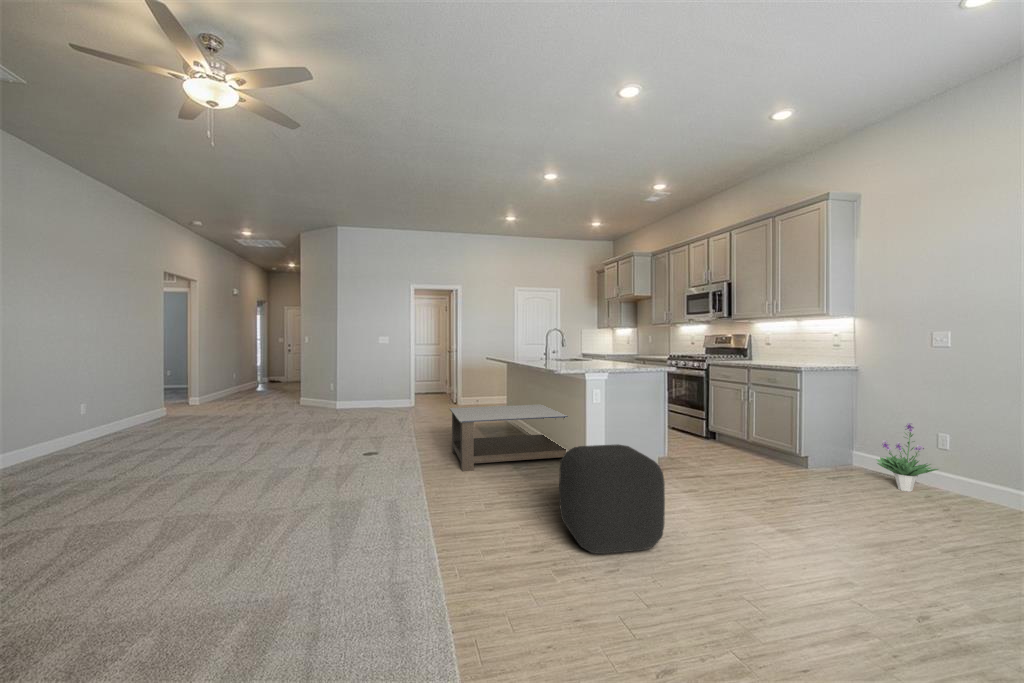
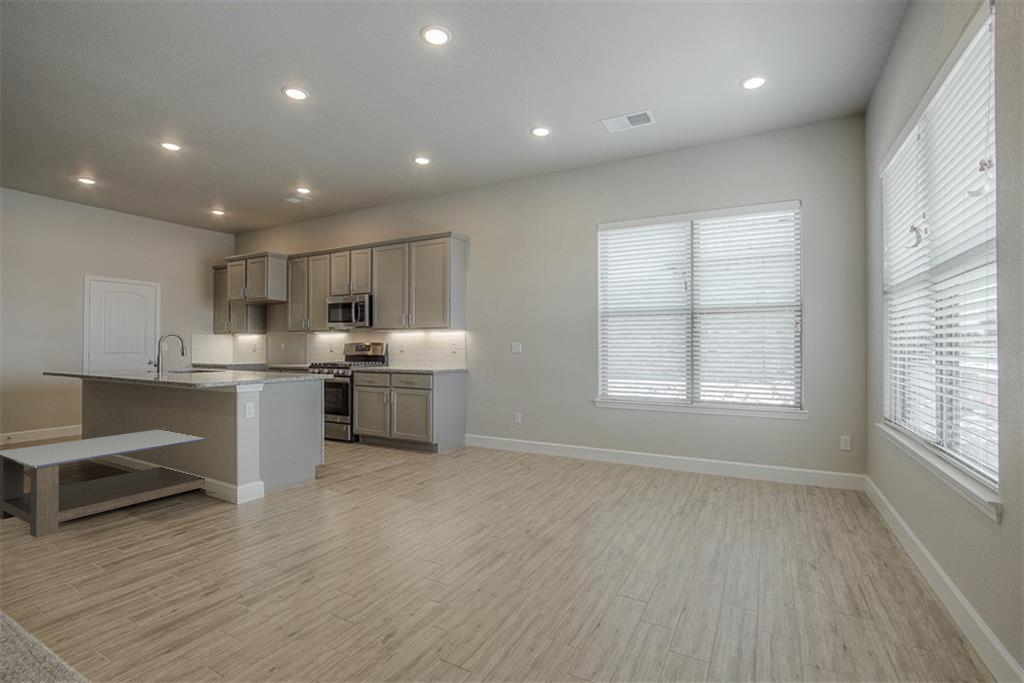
potted plant: present [876,422,938,492] -> none [482,408,517,458]
ottoman: present [559,444,665,554] -> none [230,456,349,572]

